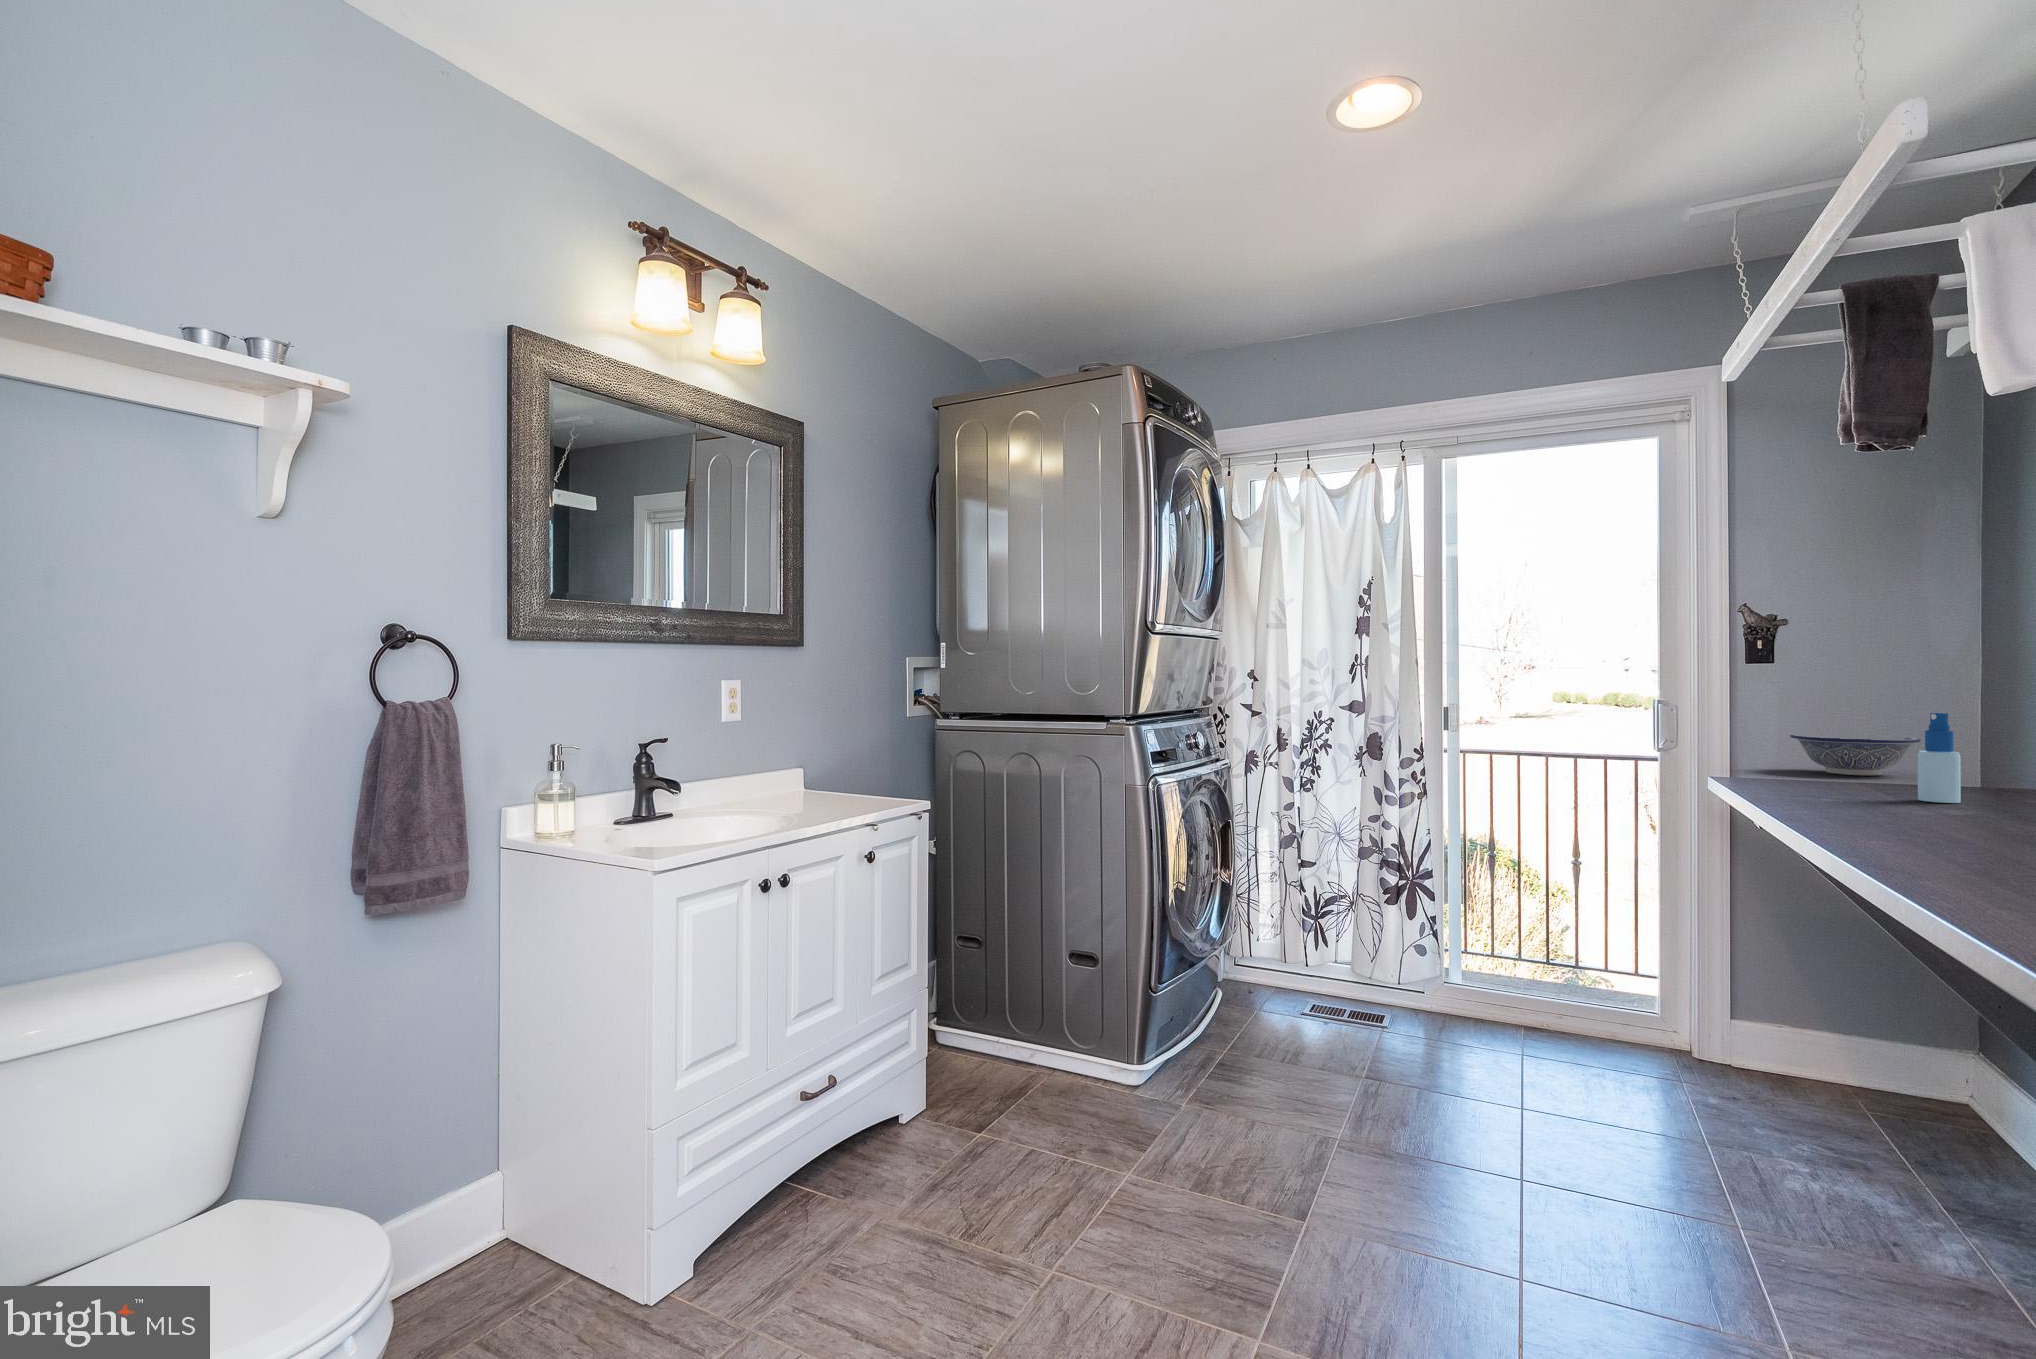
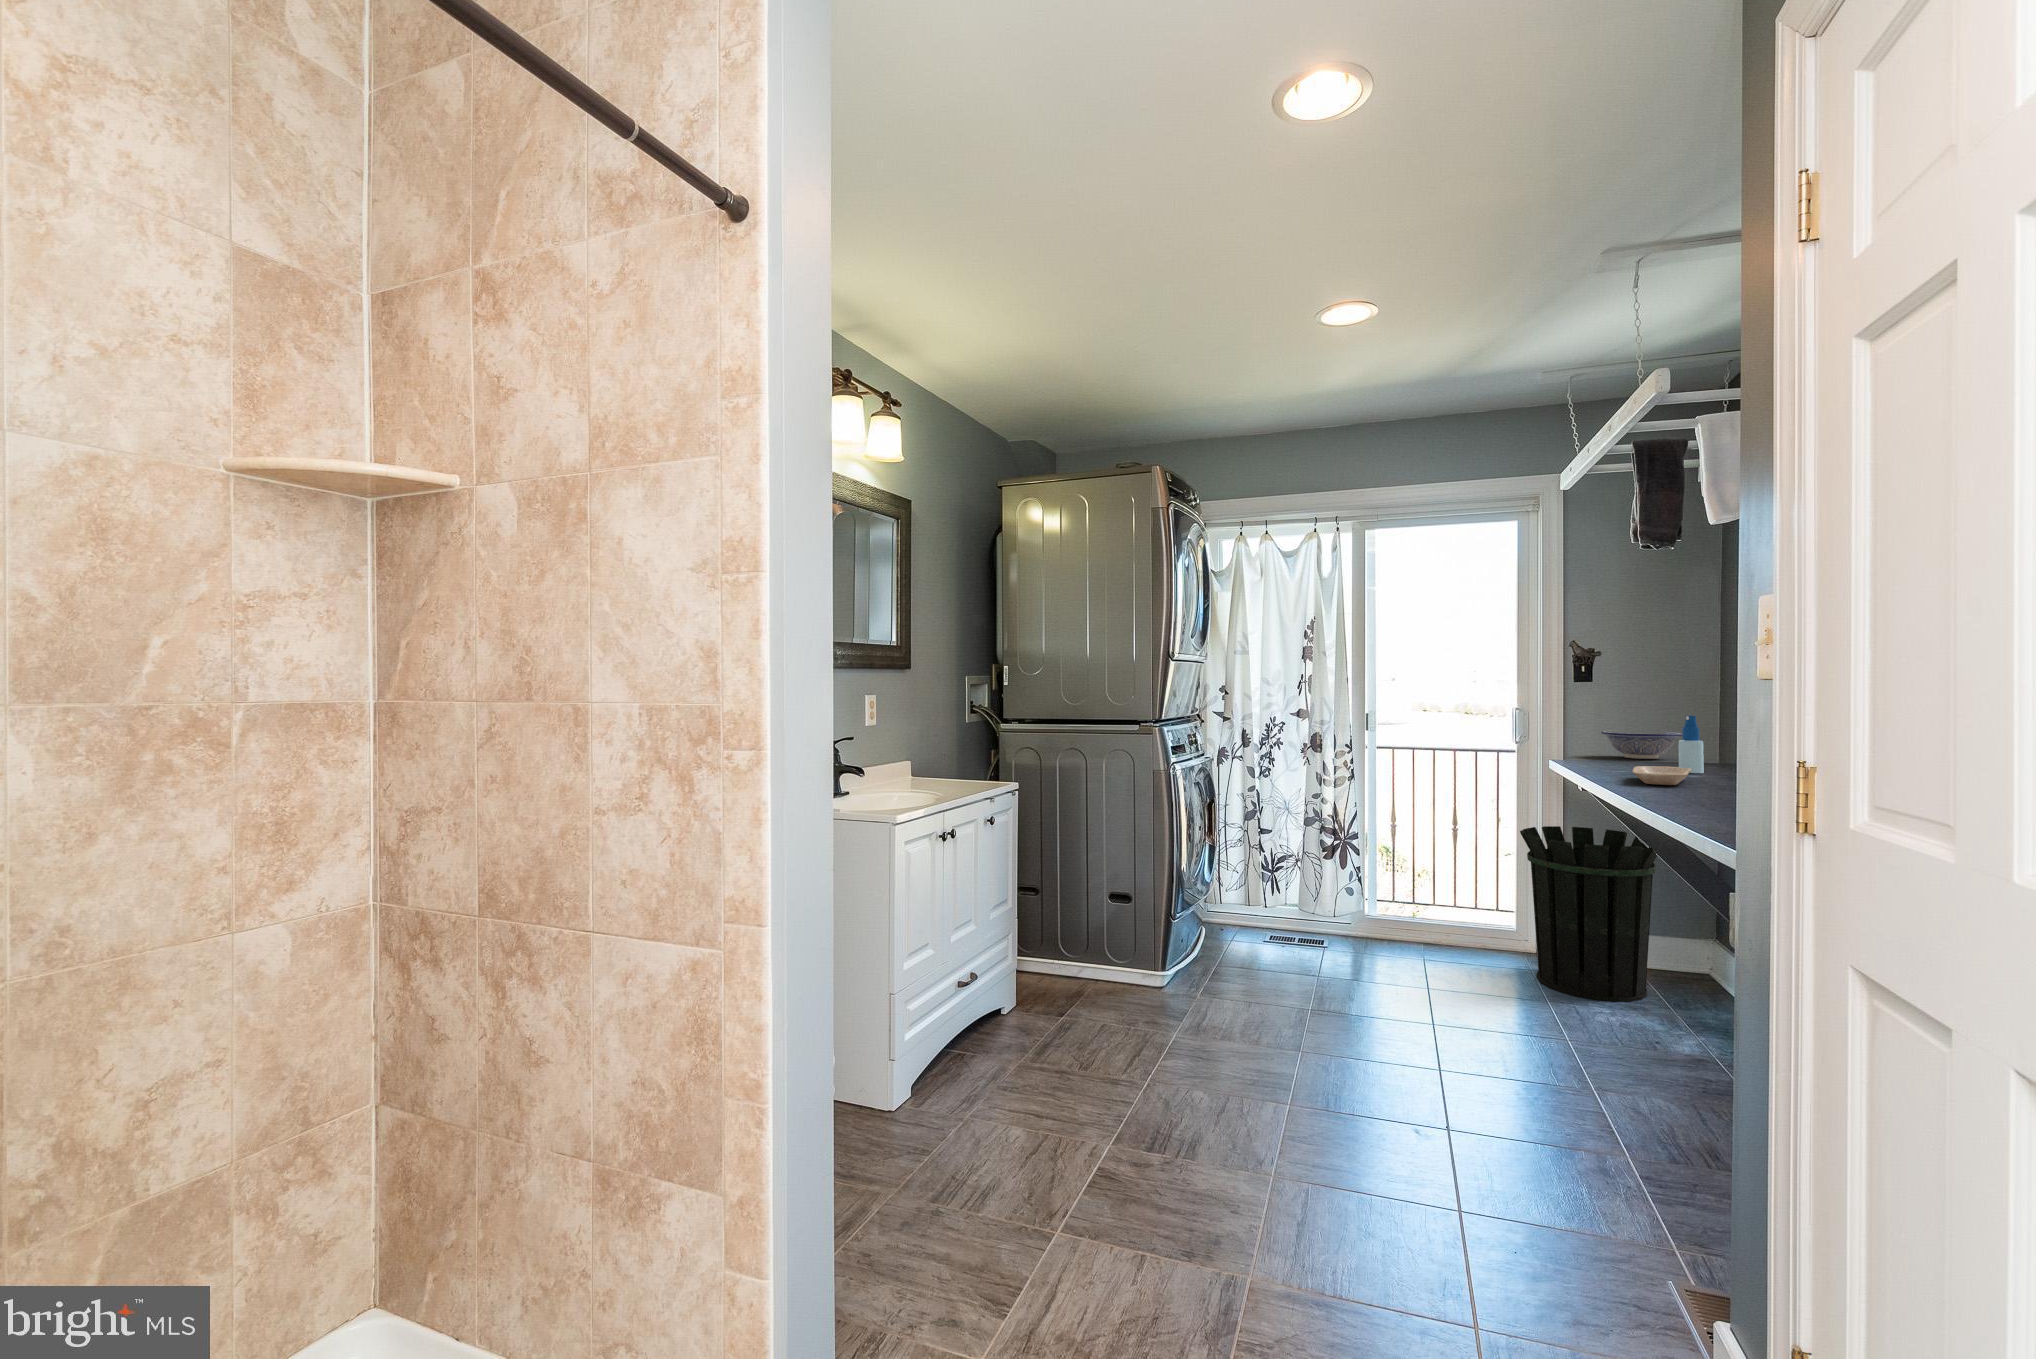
tray: none [1841,792,1944,826] -> present [1633,766,1692,785]
waste bin: none [1663,870,1891,1139] -> present [1520,826,1657,1002]

